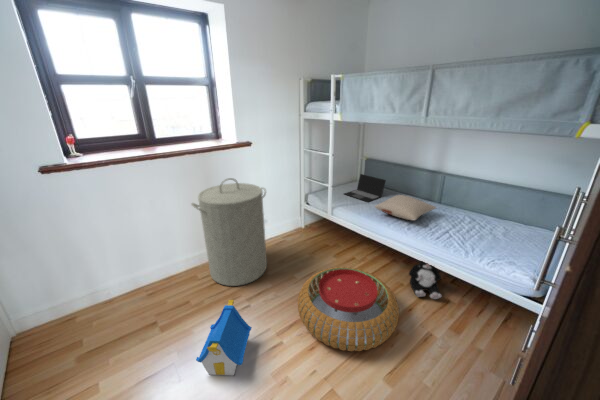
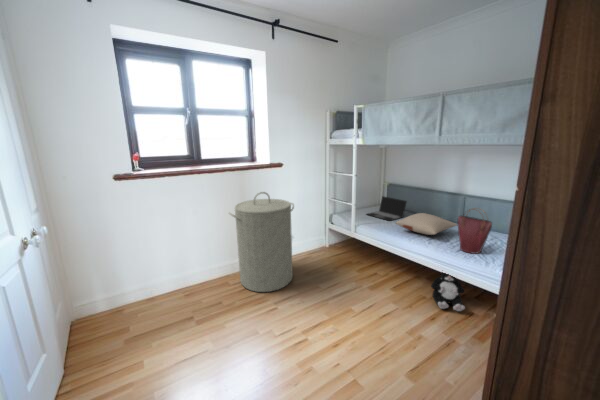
handbag: none [438,195,474,242] -> present [458,209,492,254]
pouf: present [298,267,399,351] -> none [322,276,421,351]
toy house: present [196,300,252,375] -> none [229,296,279,364]

